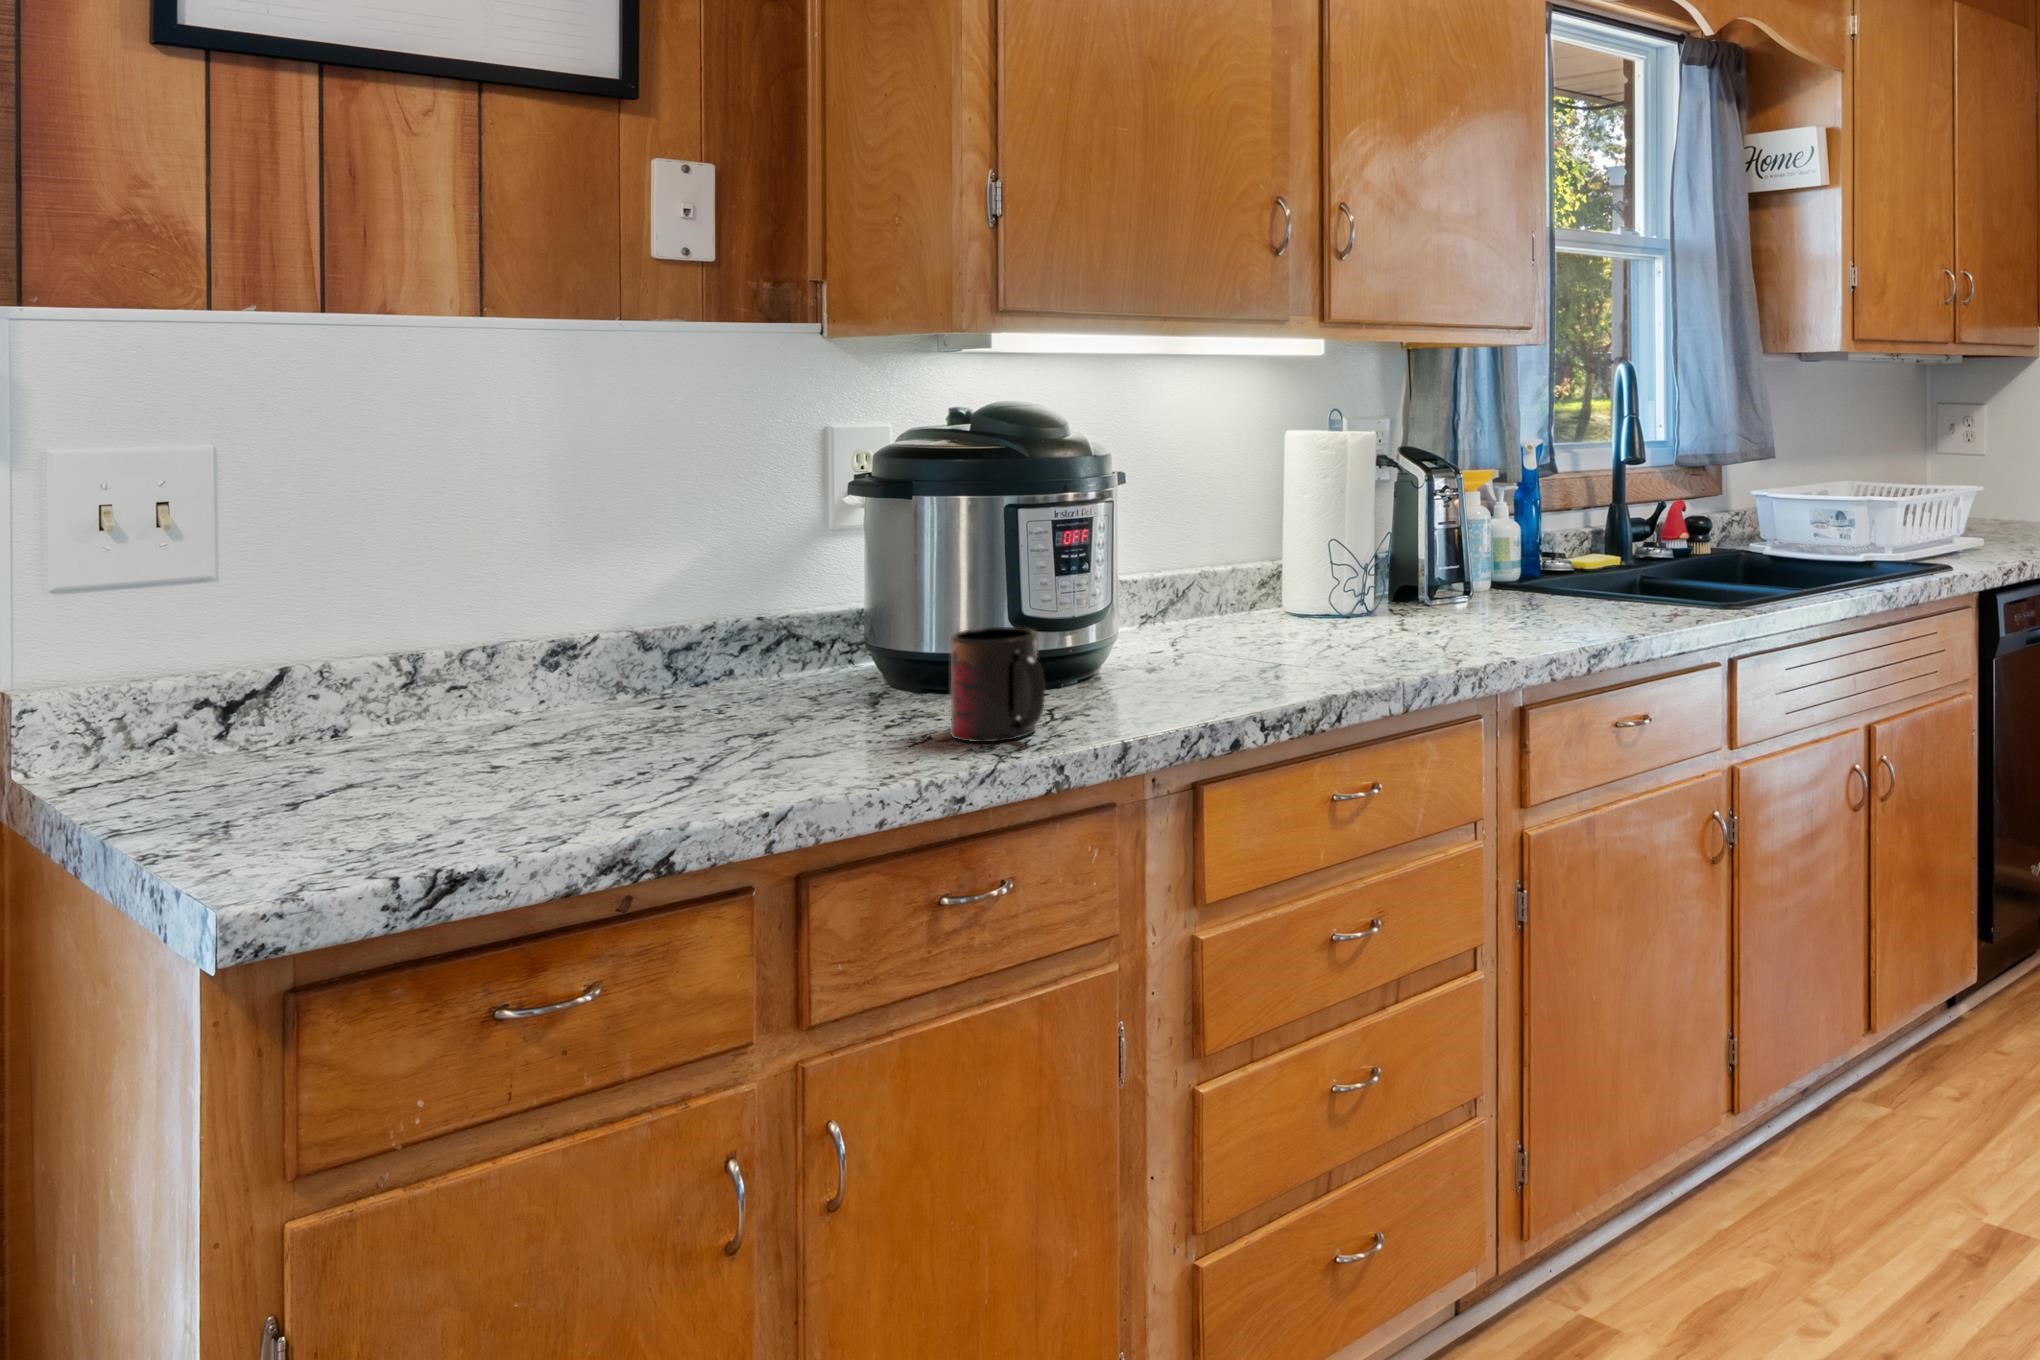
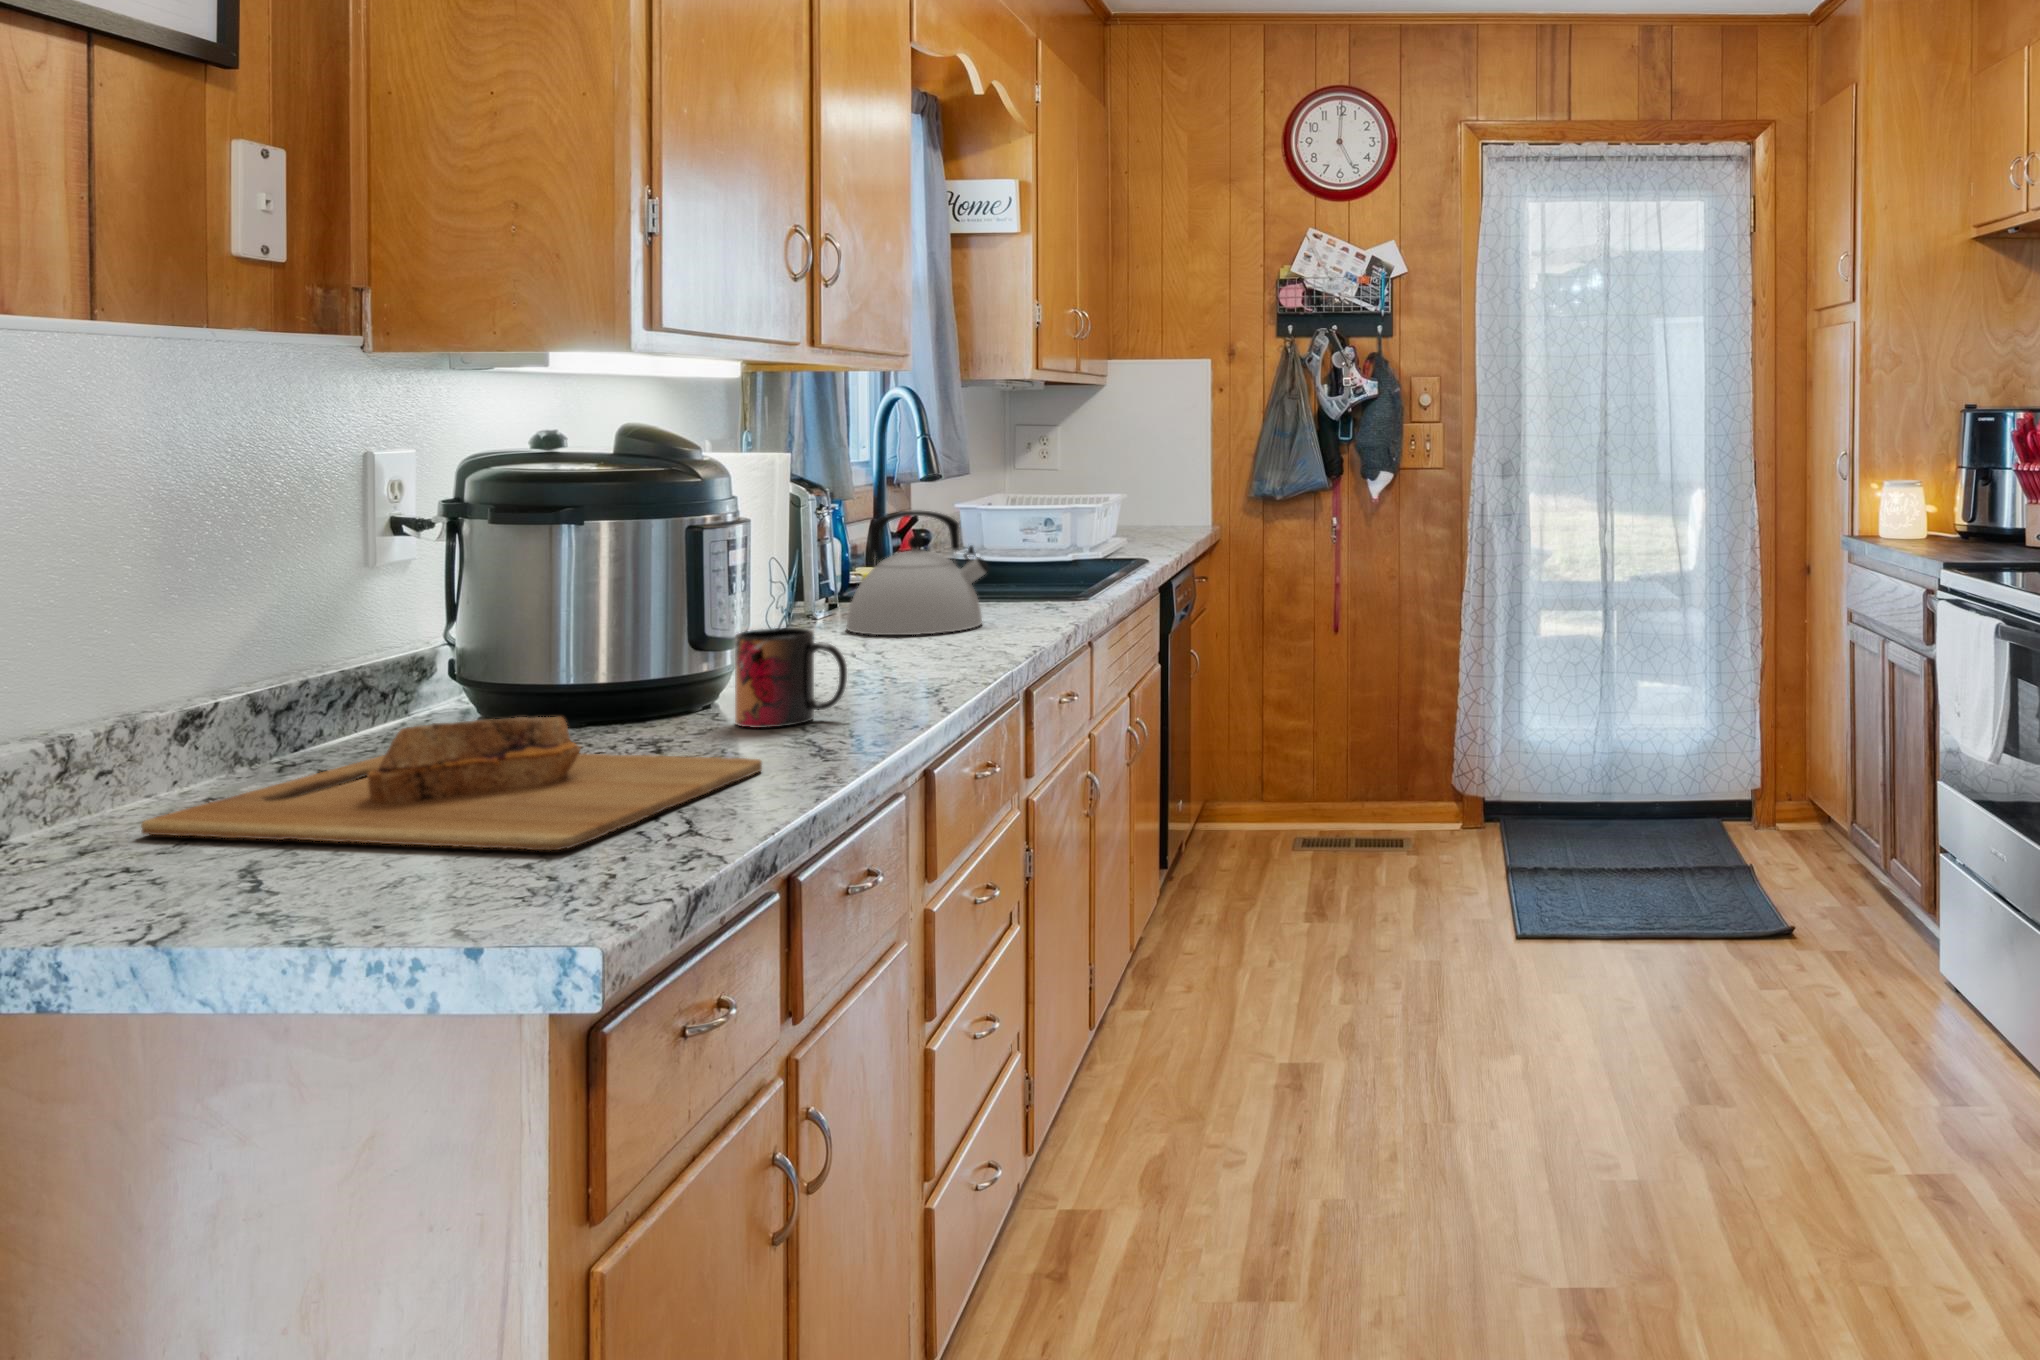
kettle: none [1389,500,1536,644] -> present [846,510,989,635]
cutting board: none [338,691,779,863] -> present [141,716,762,850]

